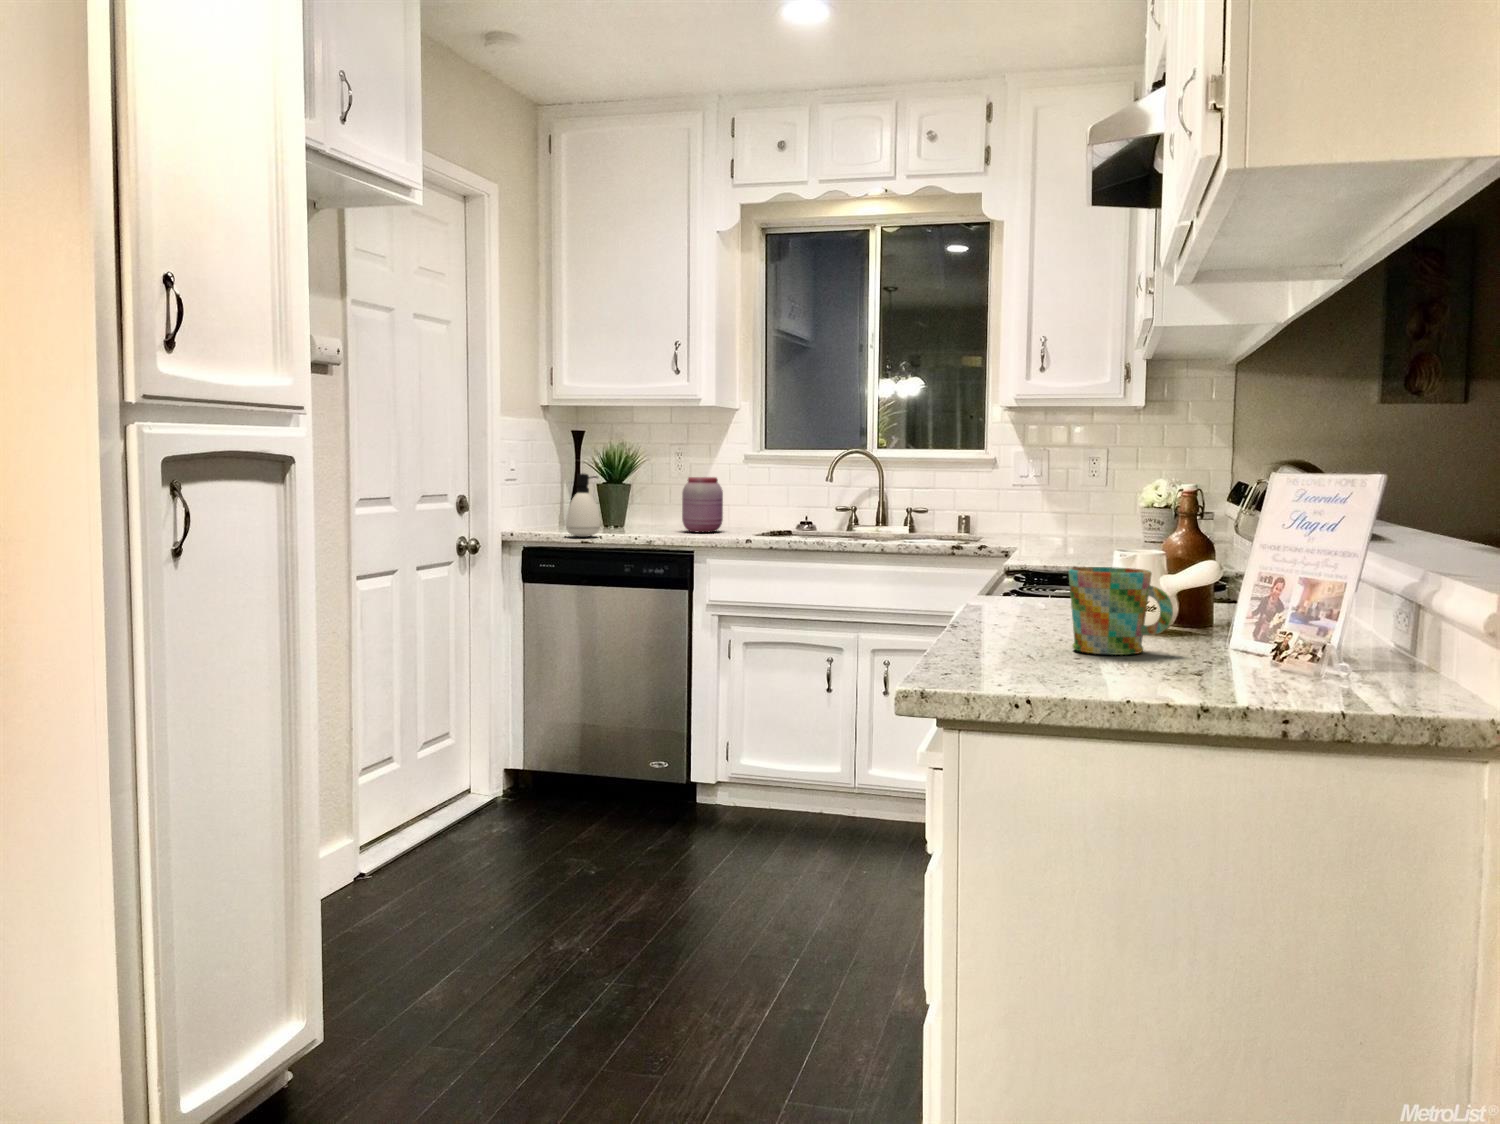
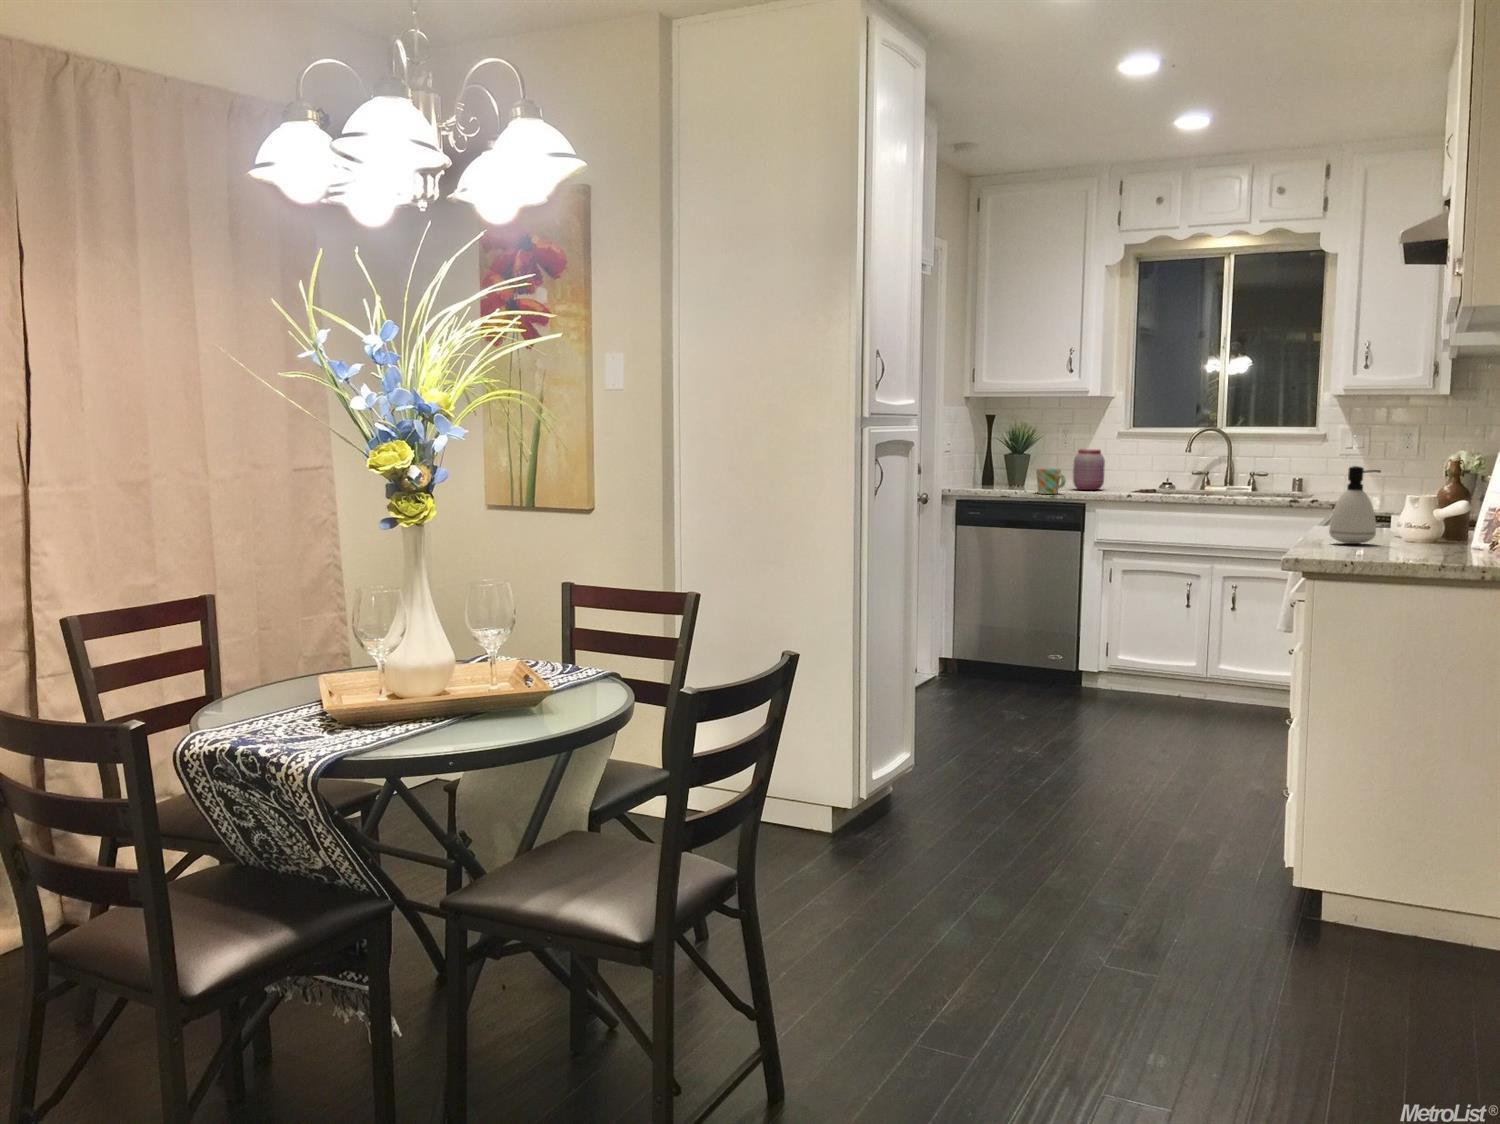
soap dispenser: present [566,474,600,537] -> present [1329,466,1381,544]
mug: present [1069,567,1173,655] -> present [1036,469,1066,494]

